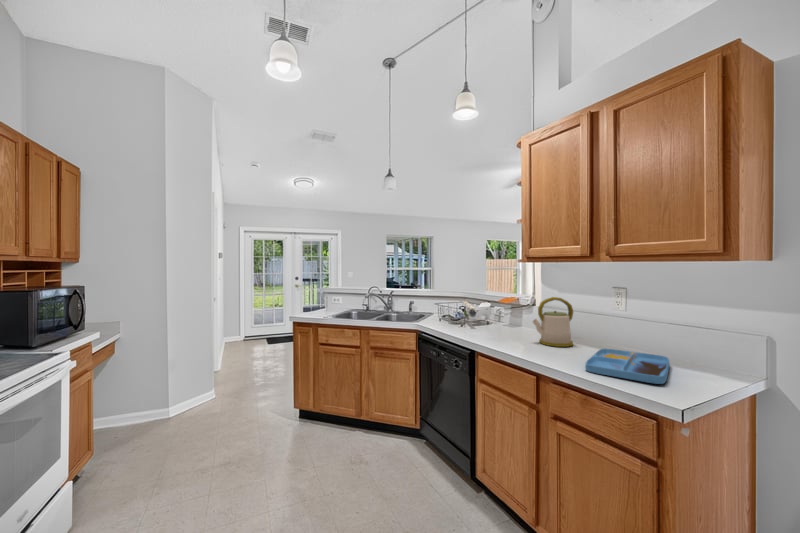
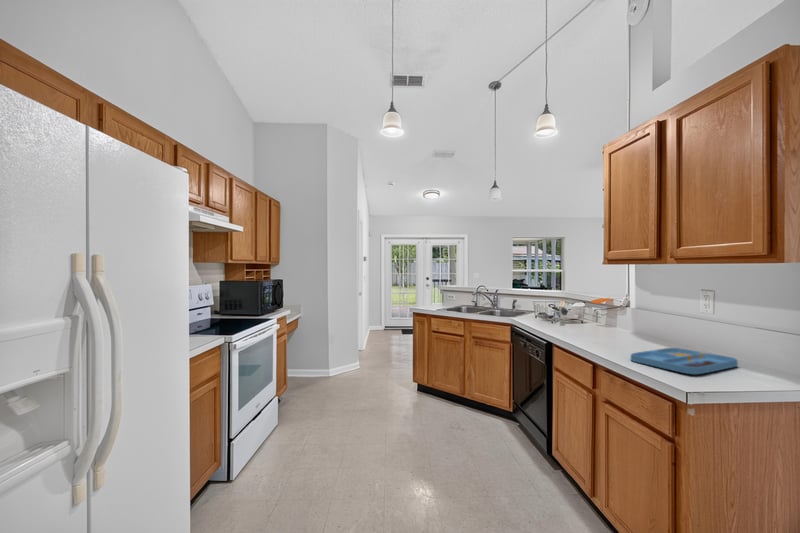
kettle: present [533,297,573,347] -> none [609,297,653,345]

